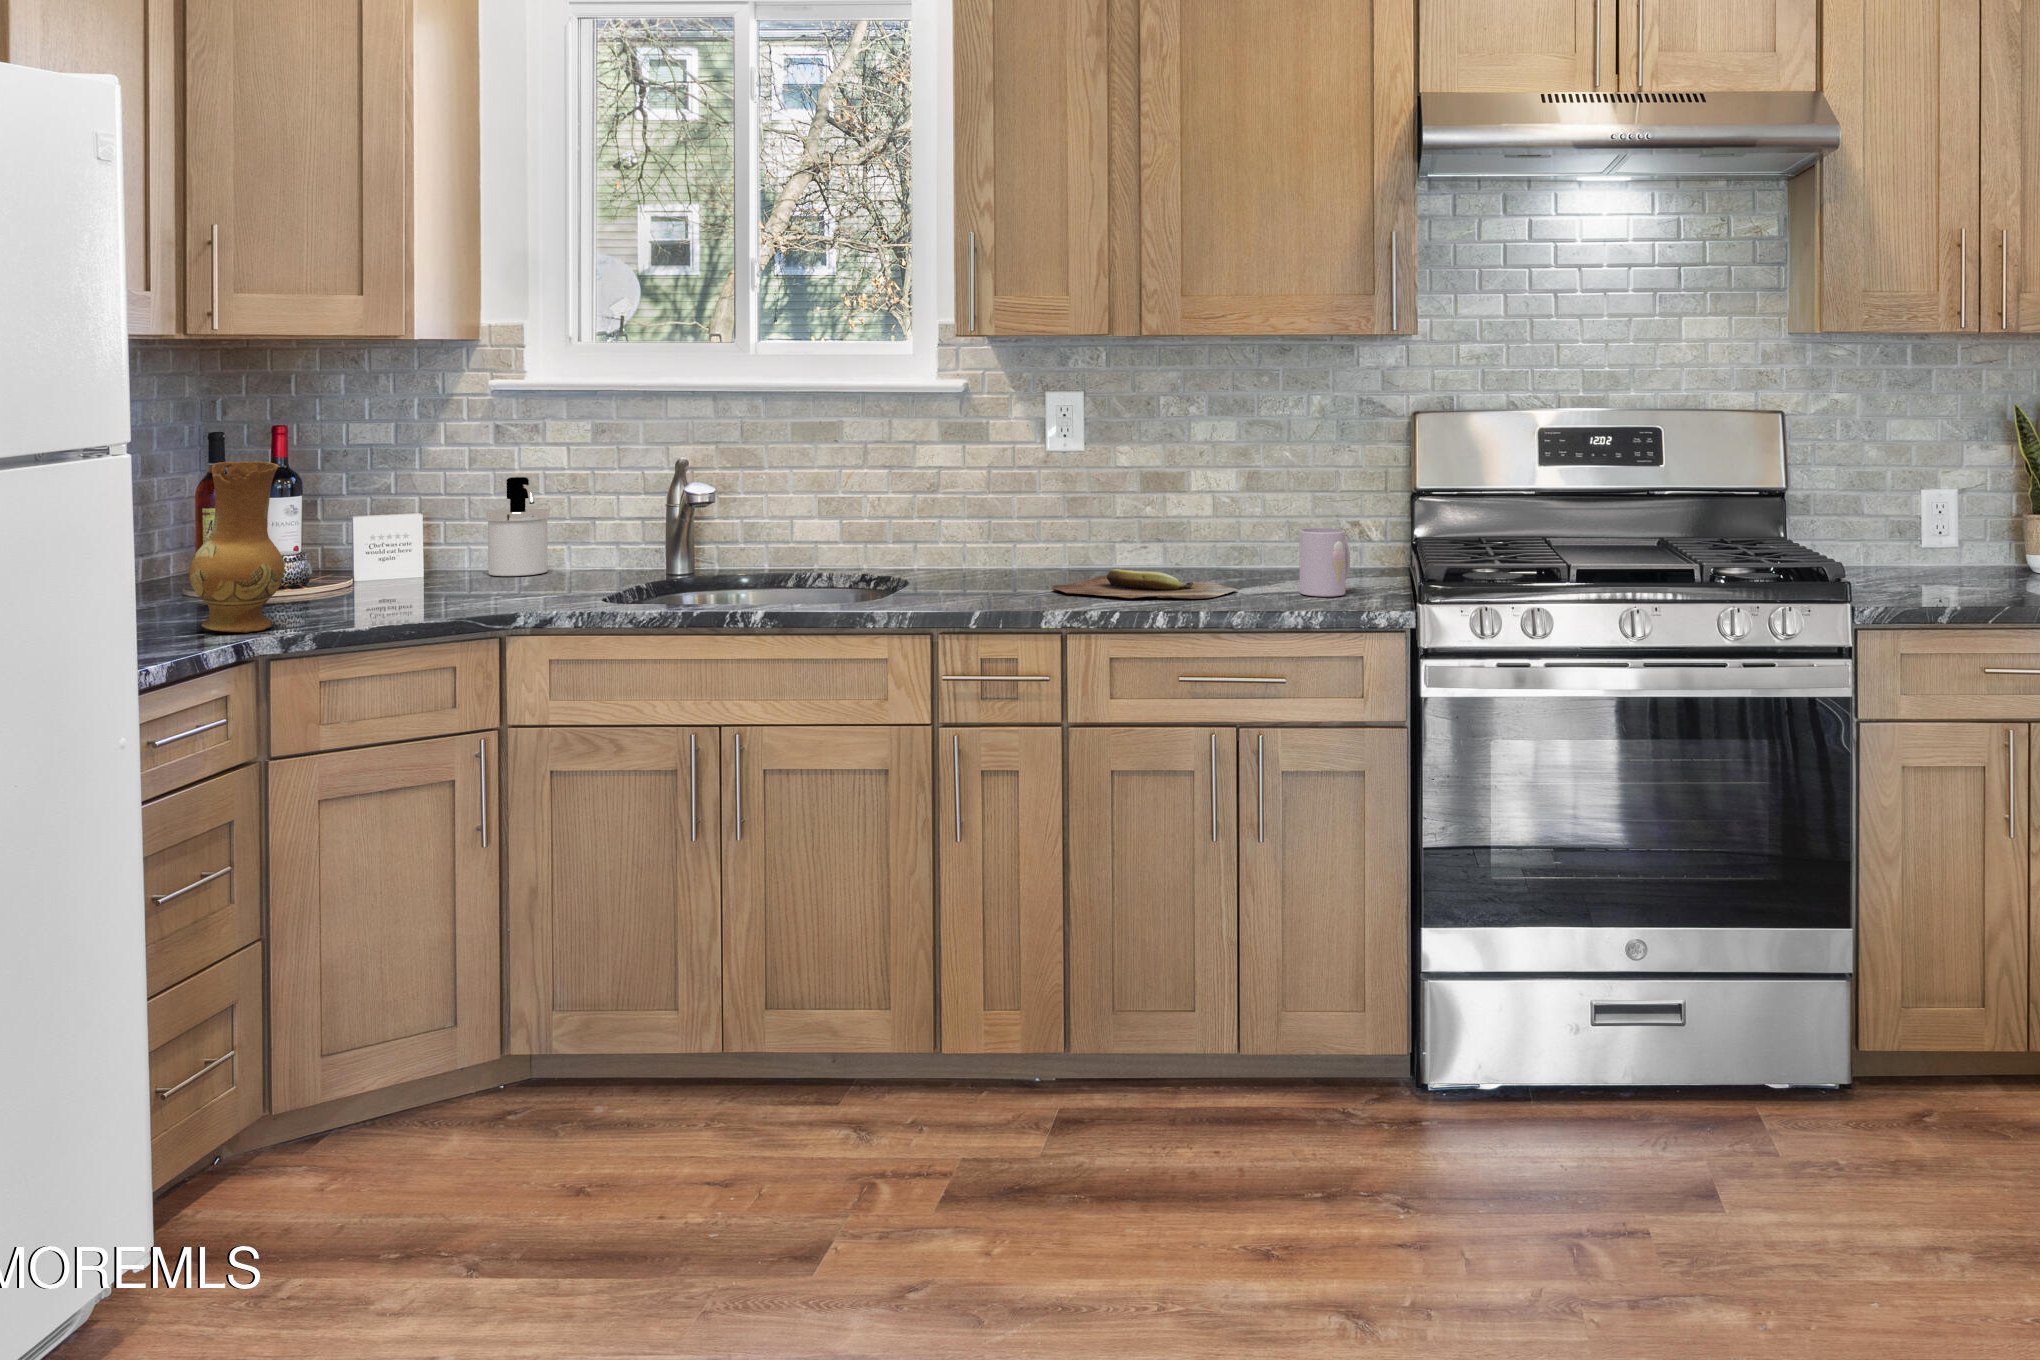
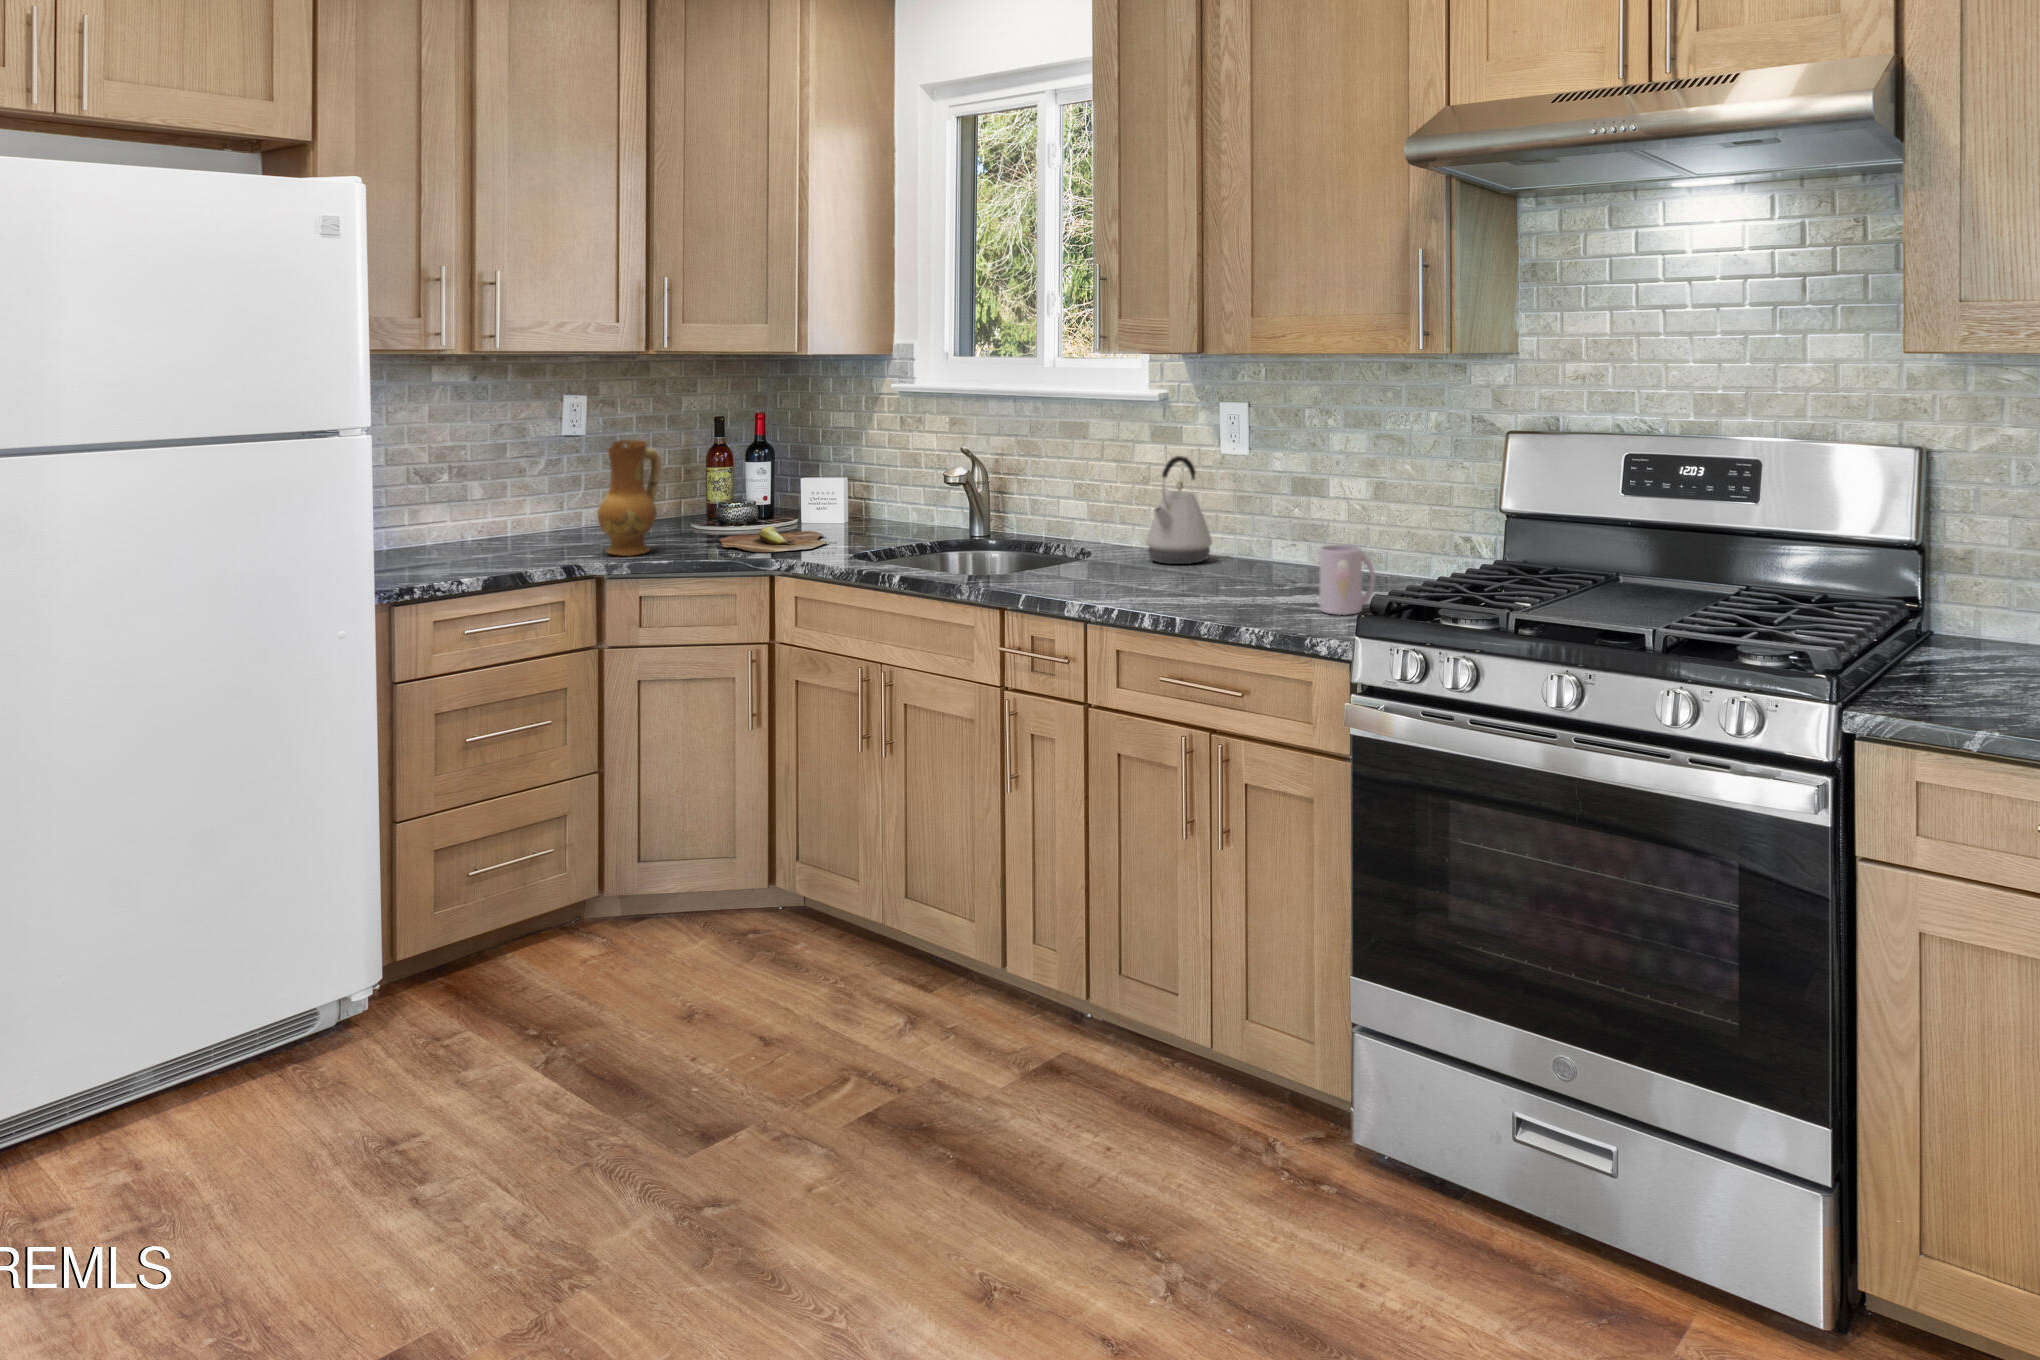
kettle: none [961,453,1038,577] -> present [1146,456,1212,564]
soap dispenser: present [486,477,550,576] -> none [886,457,930,530]
cutting board: present [1051,569,1238,599] -> present [719,526,826,552]

